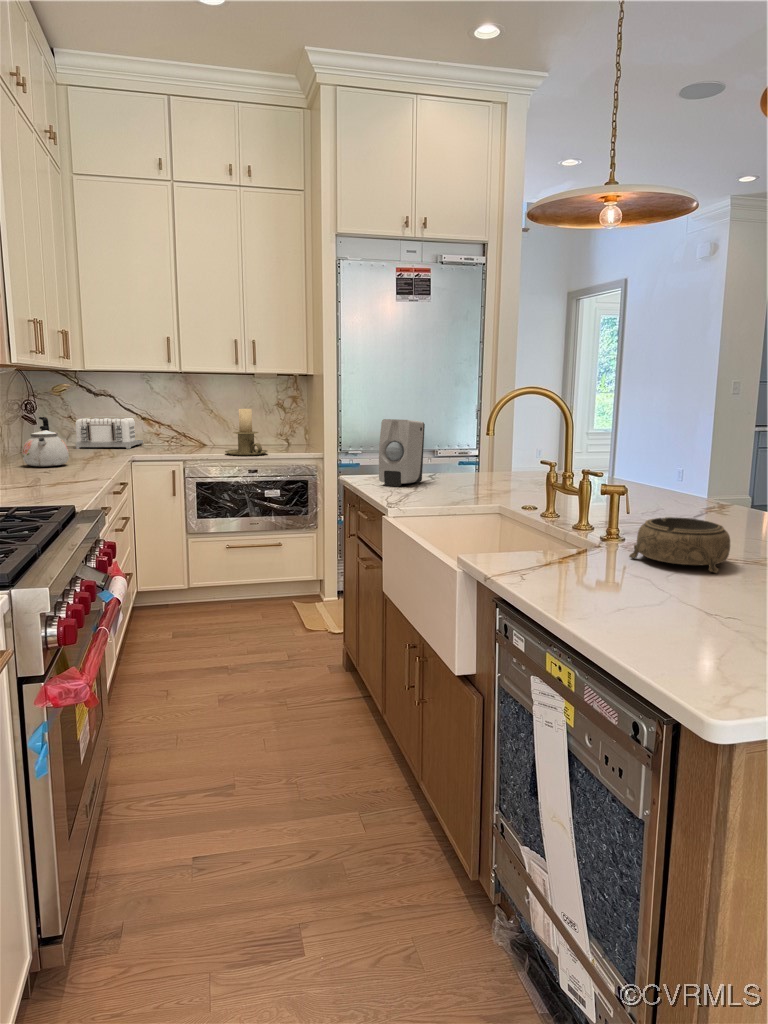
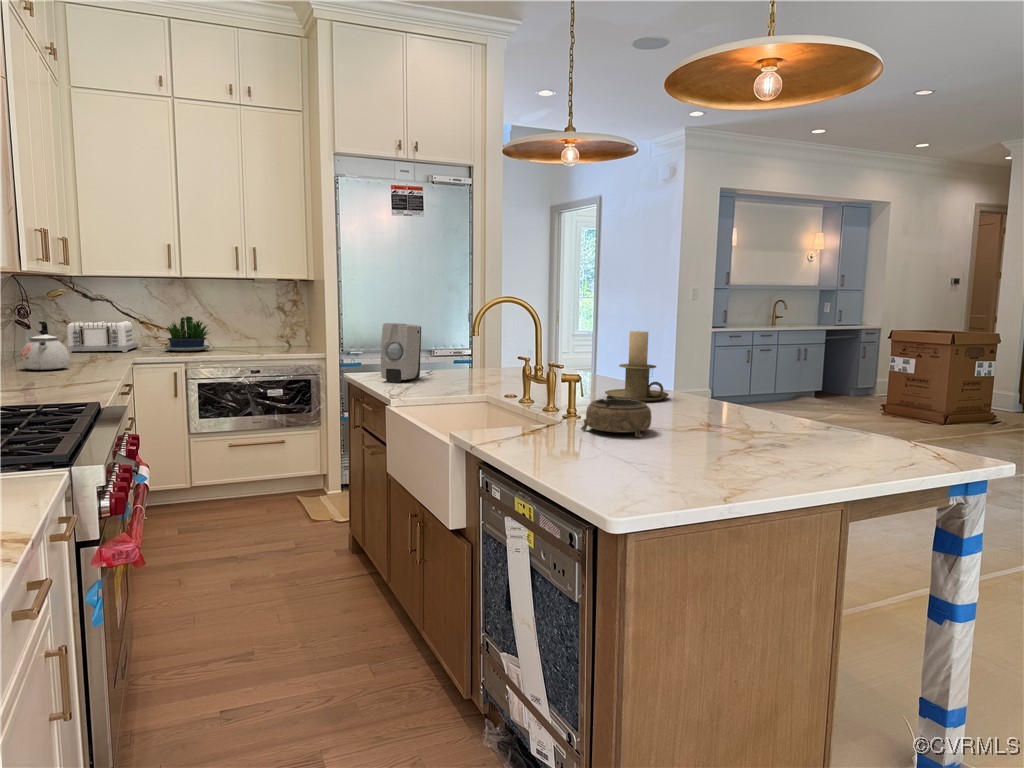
candle holder: present [225,409,267,456] -> present [605,331,669,401]
potted plant: none [166,412,217,448] -> present [164,316,210,351]

